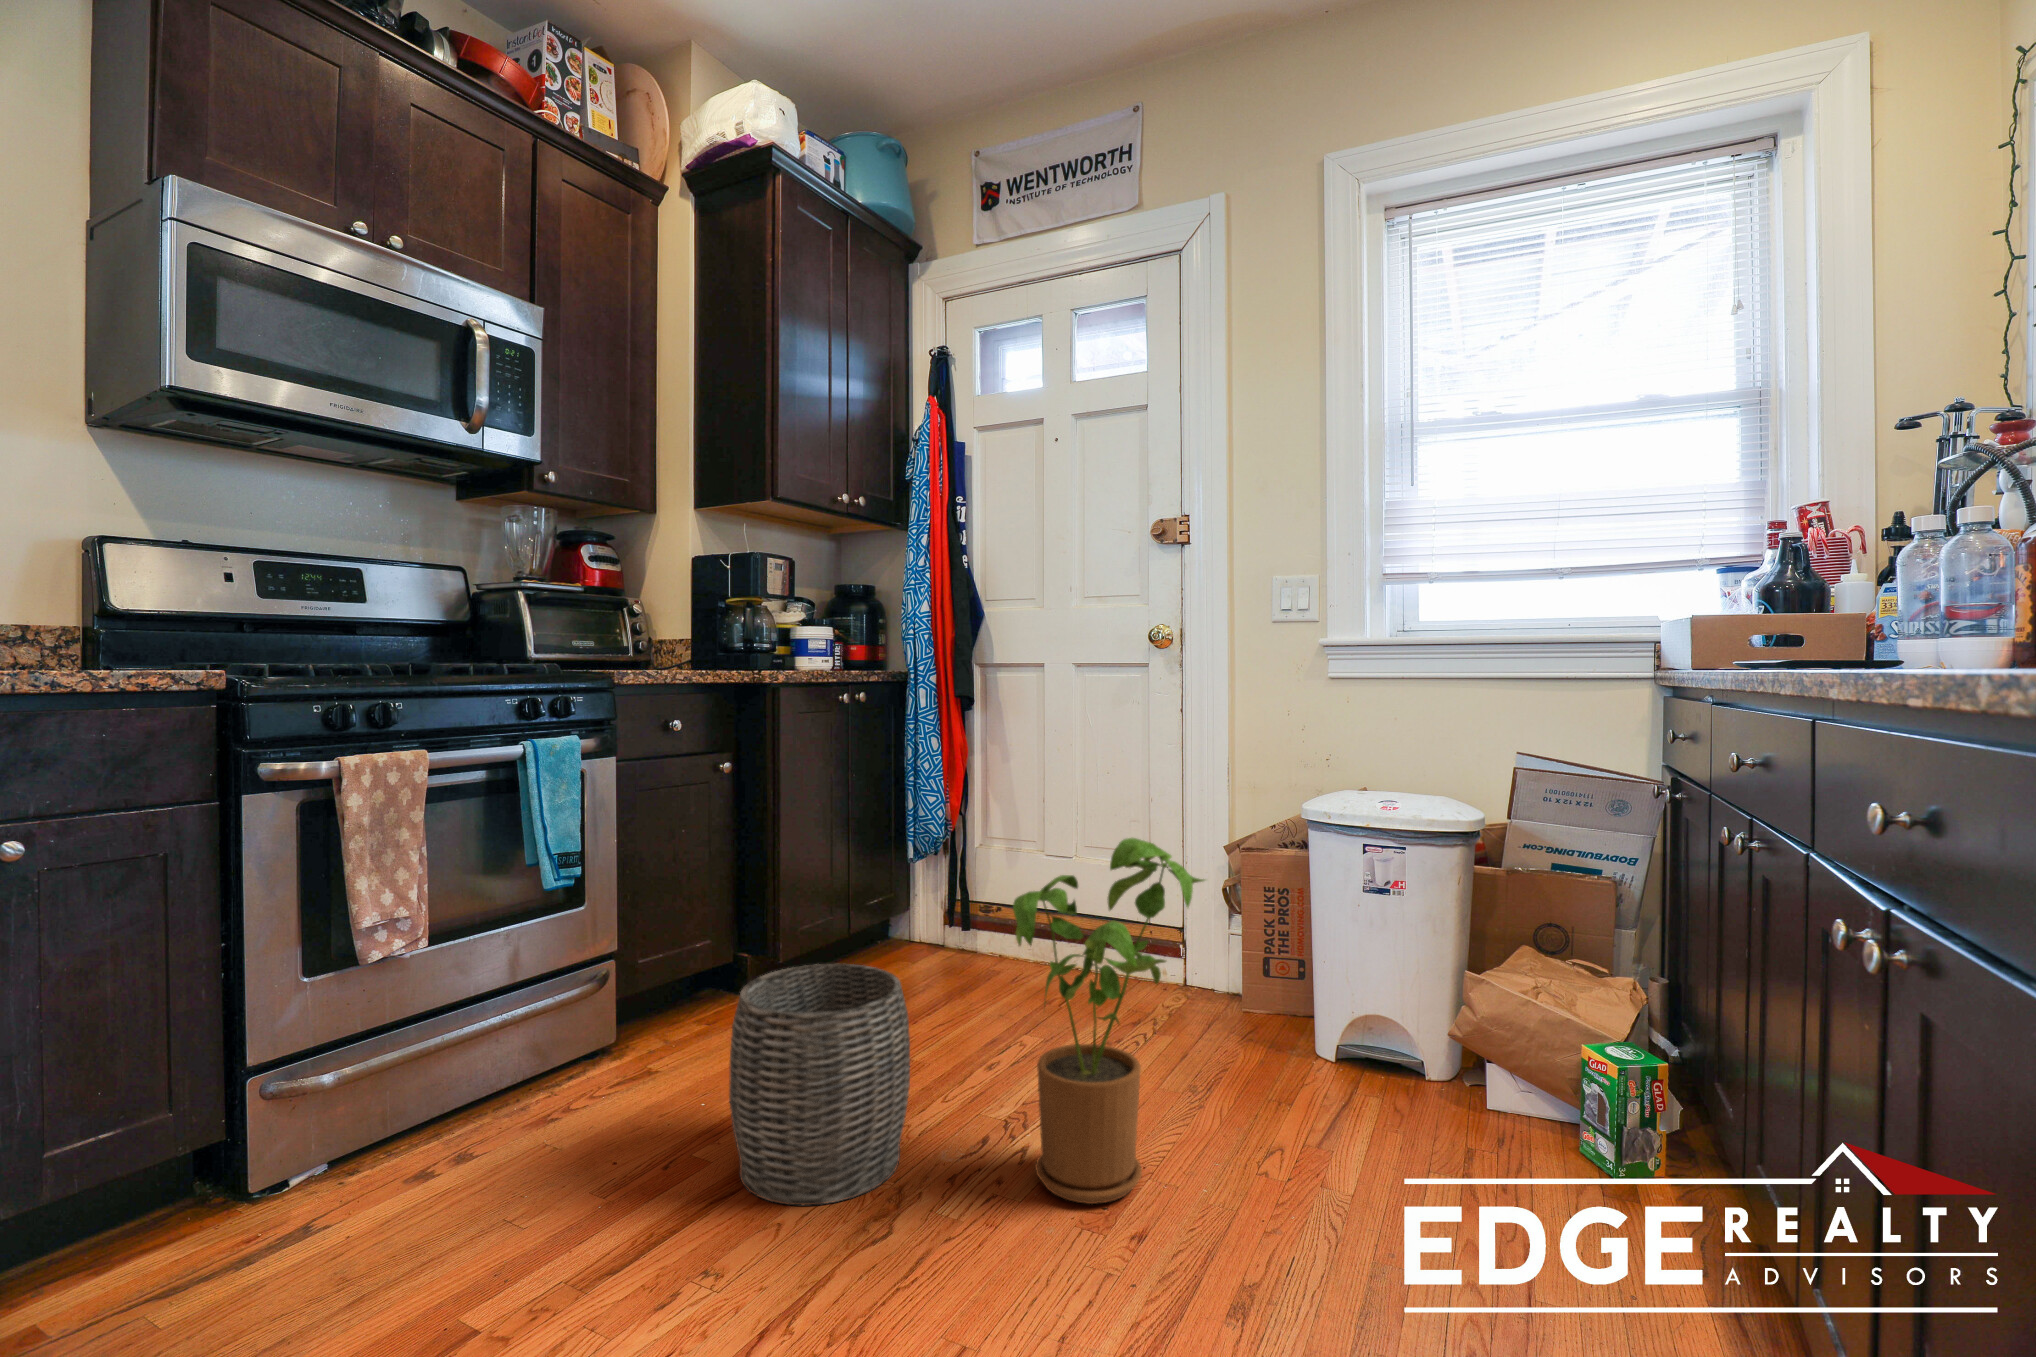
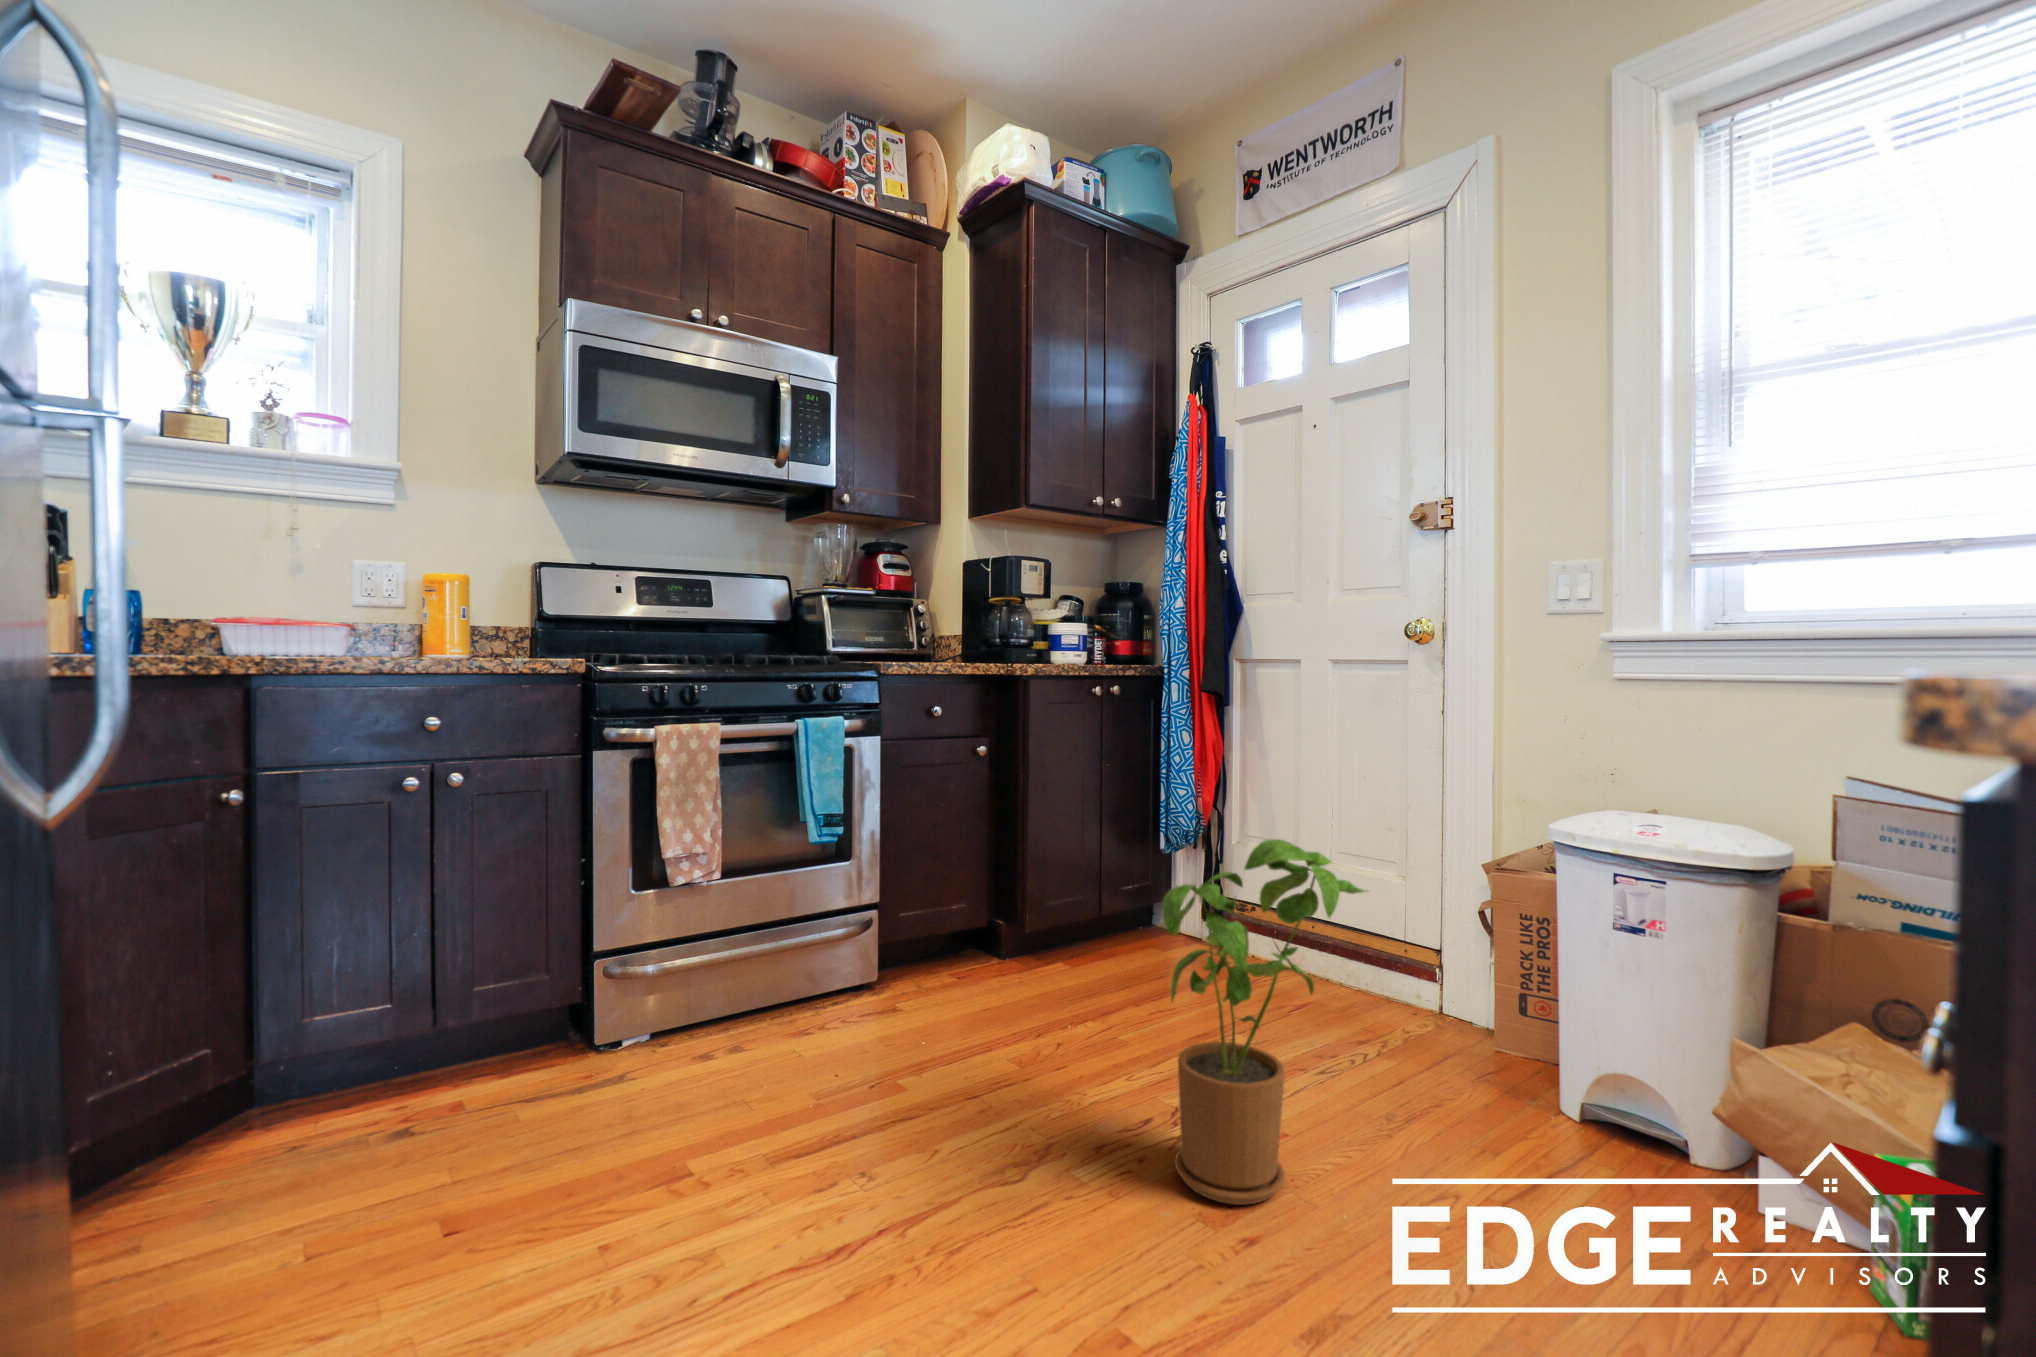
woven basket: present [729,964,910,1205] -> none [913,931,1073,1145]

